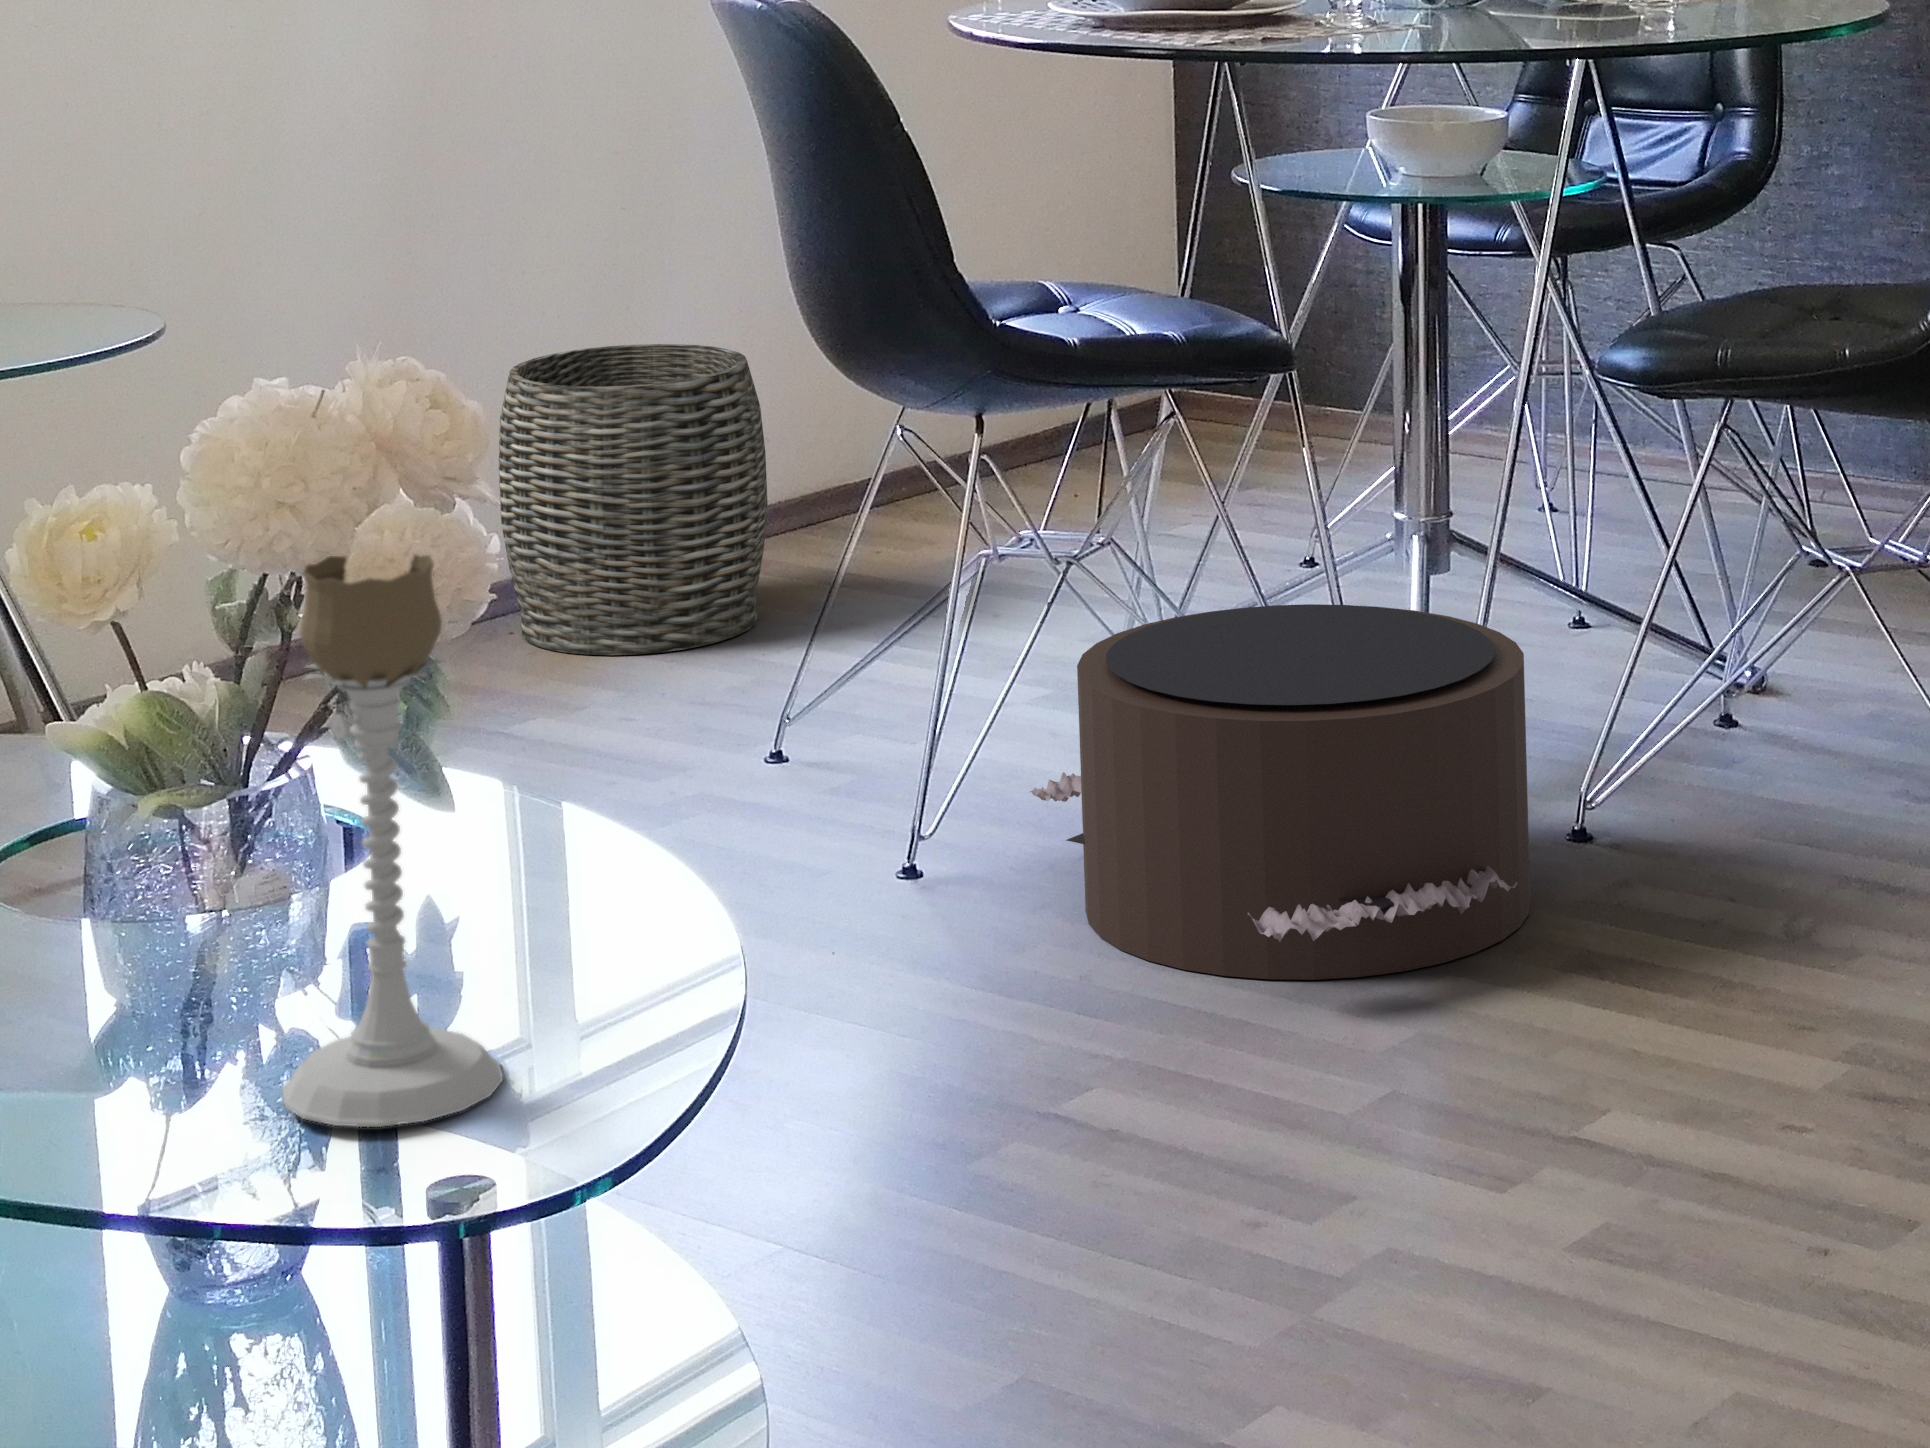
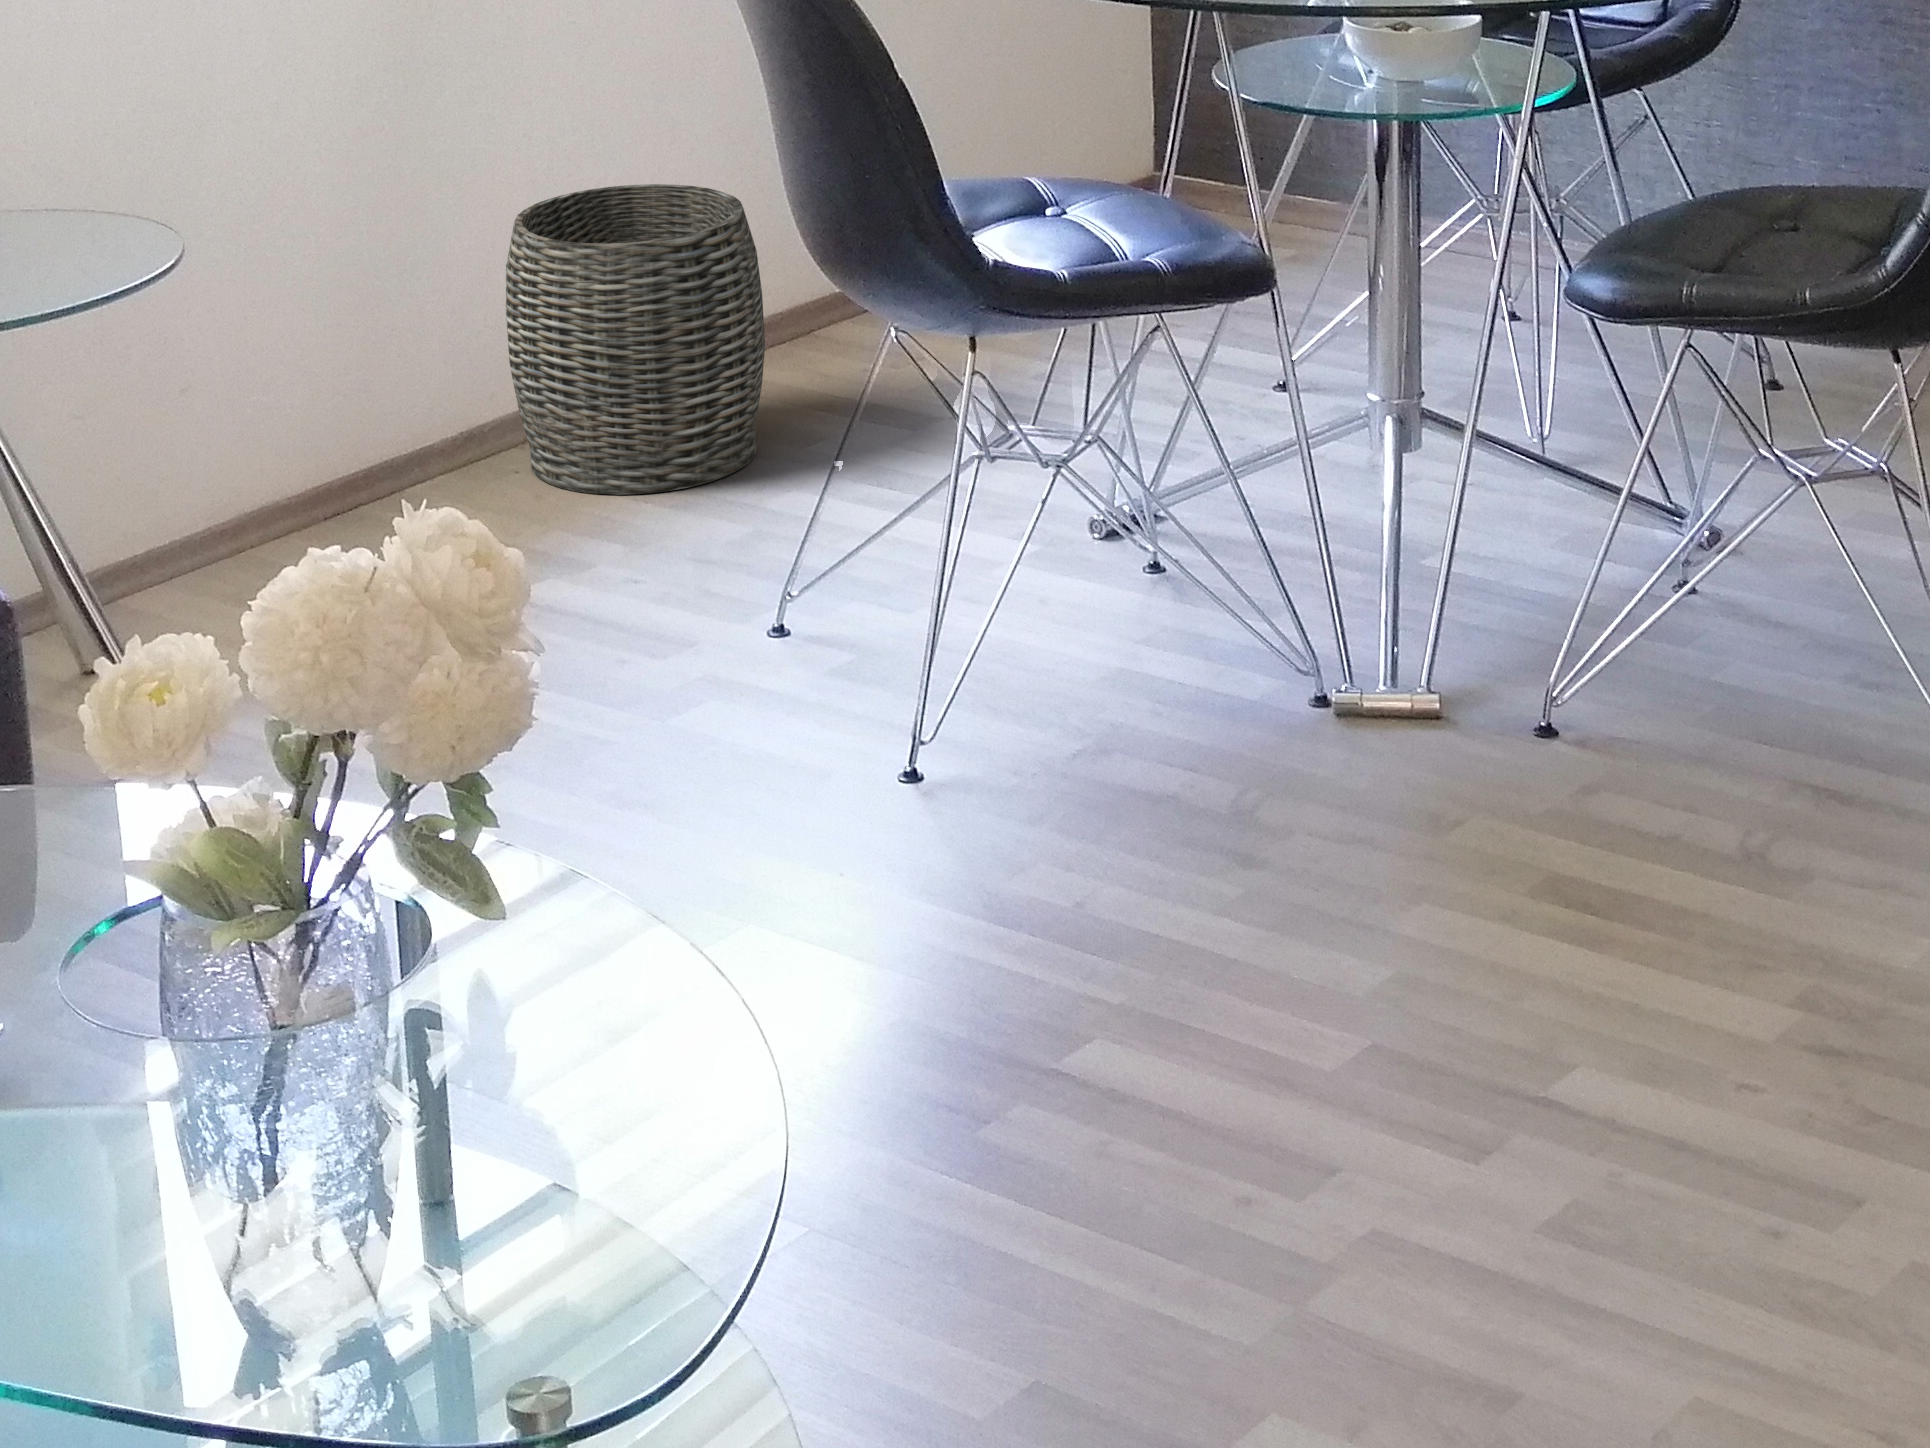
candle holder: present [282,555,503,1127] -> none [352,747,558,1289]
pouf: present [1030,604,1530,980] -> none [1024,513,1500,901]

